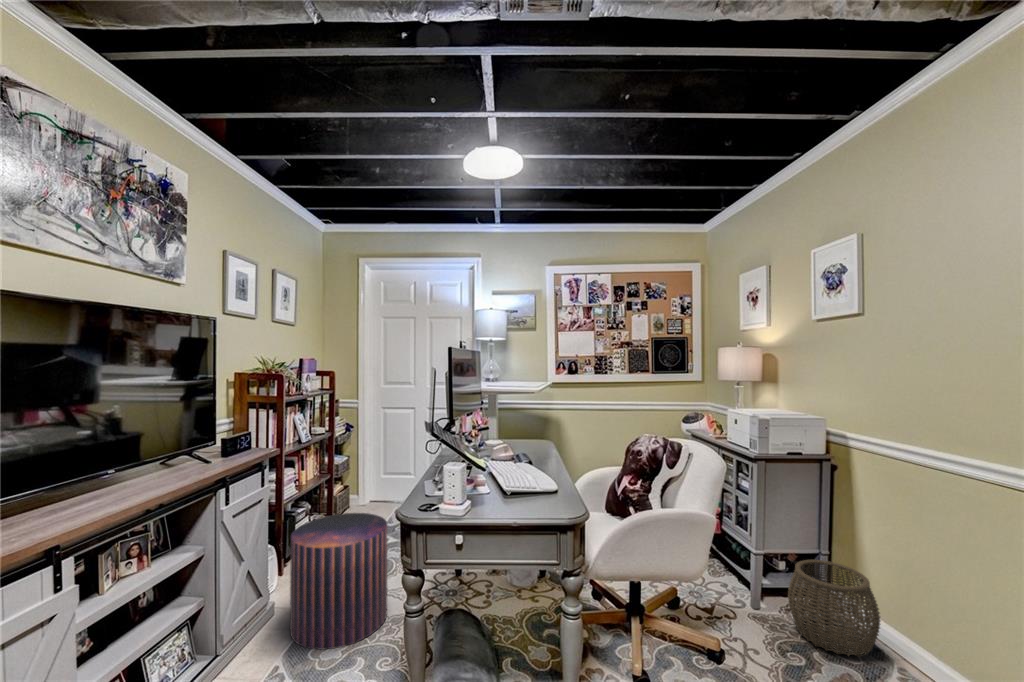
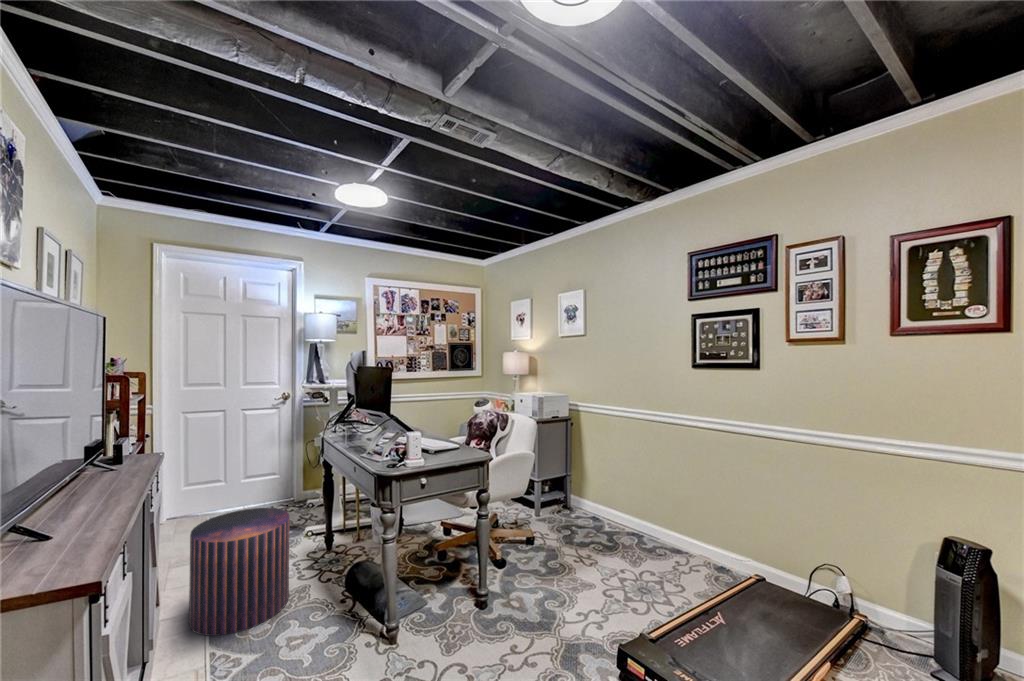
woven basket: present [788,560,880,657] -> none [556,477,599,525]

